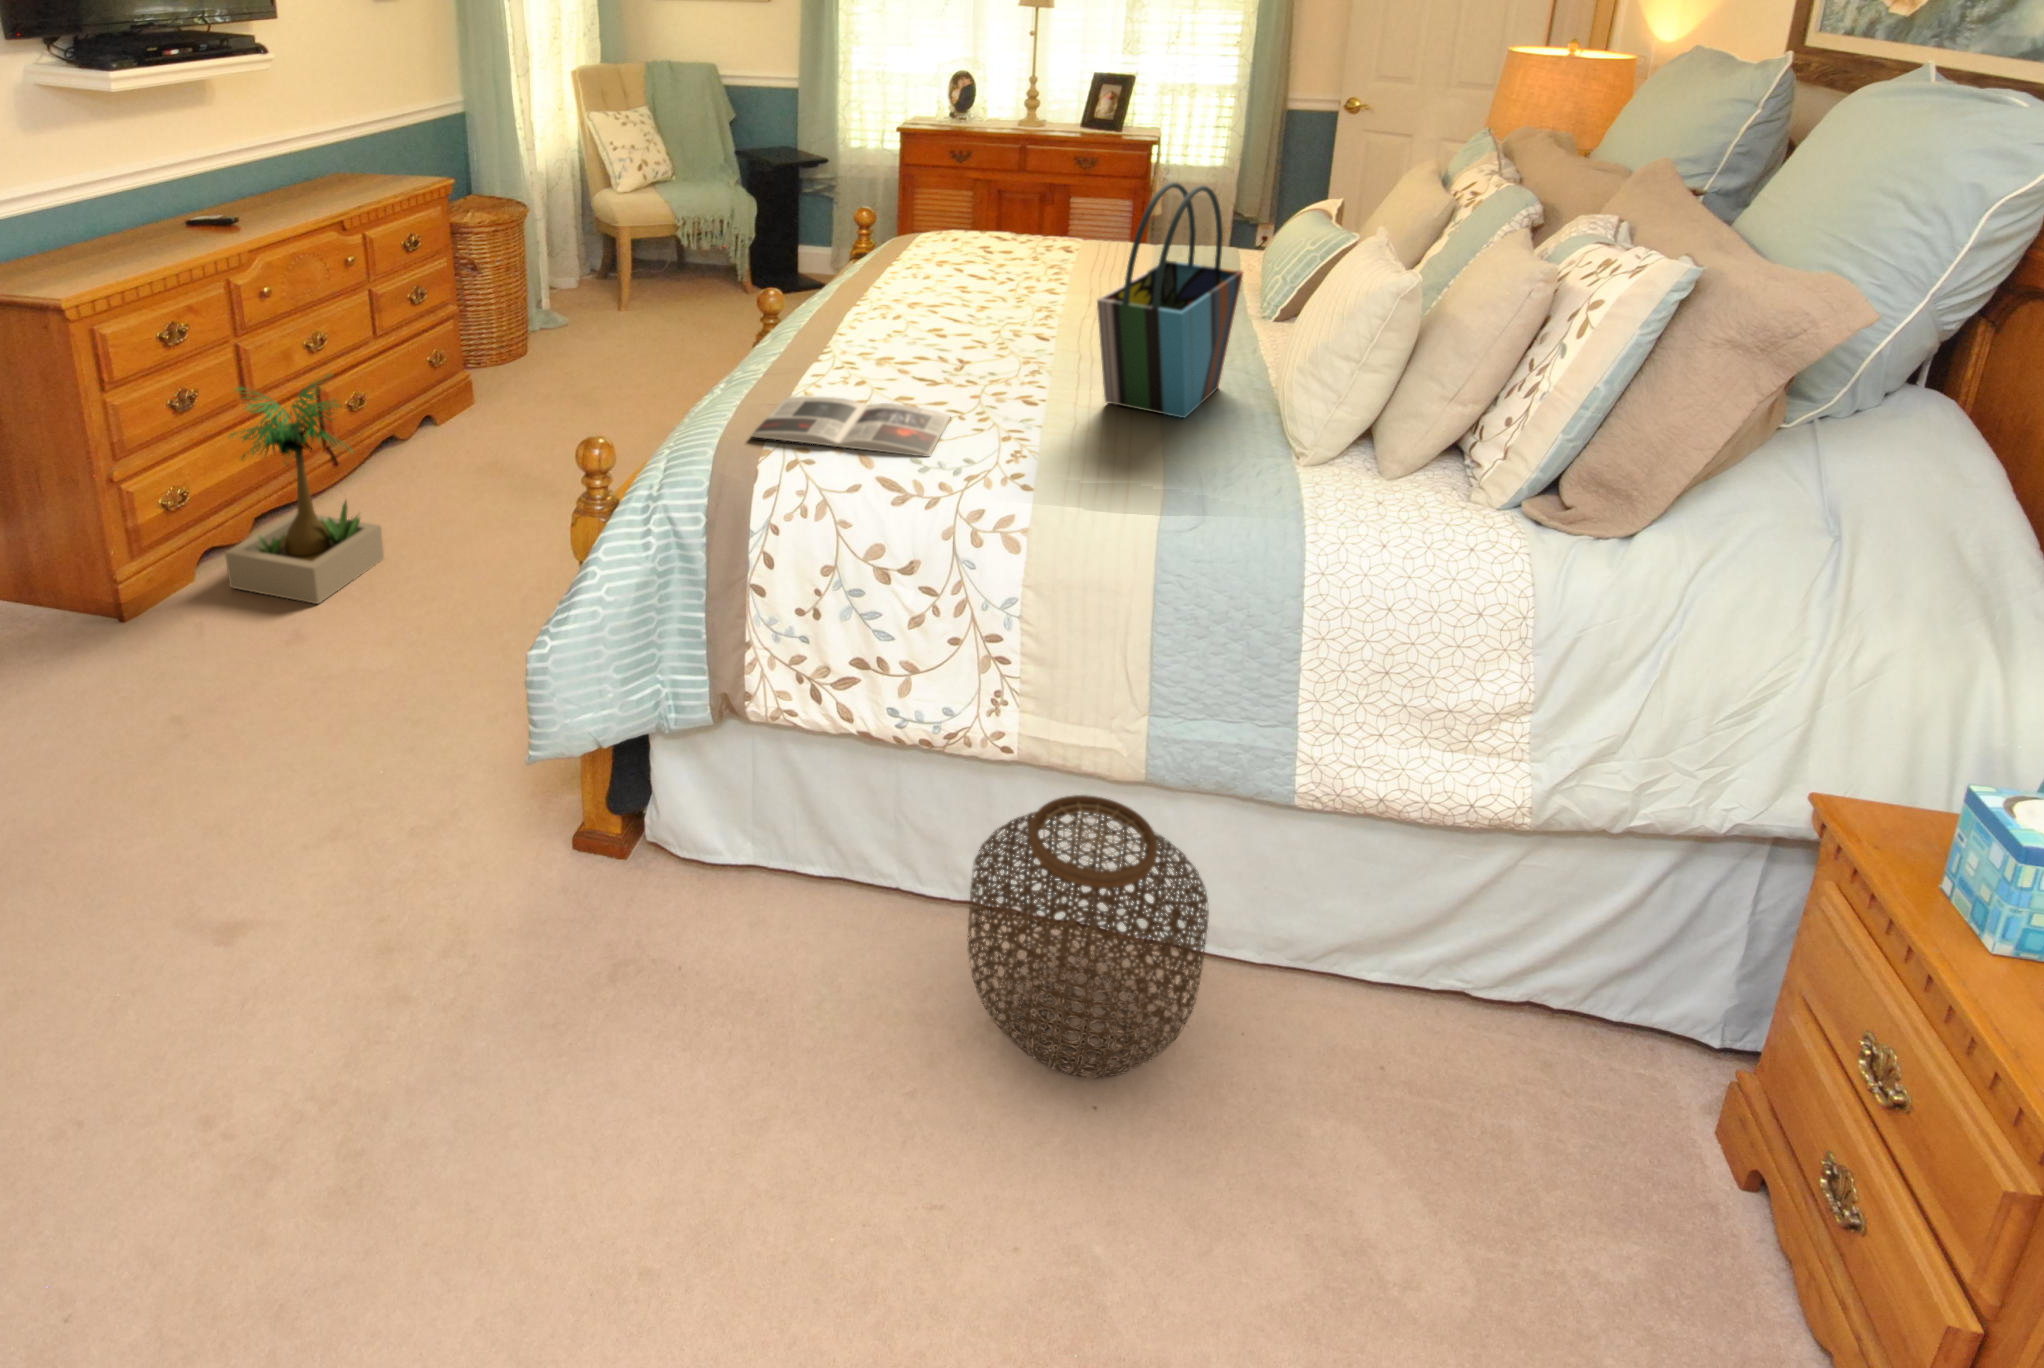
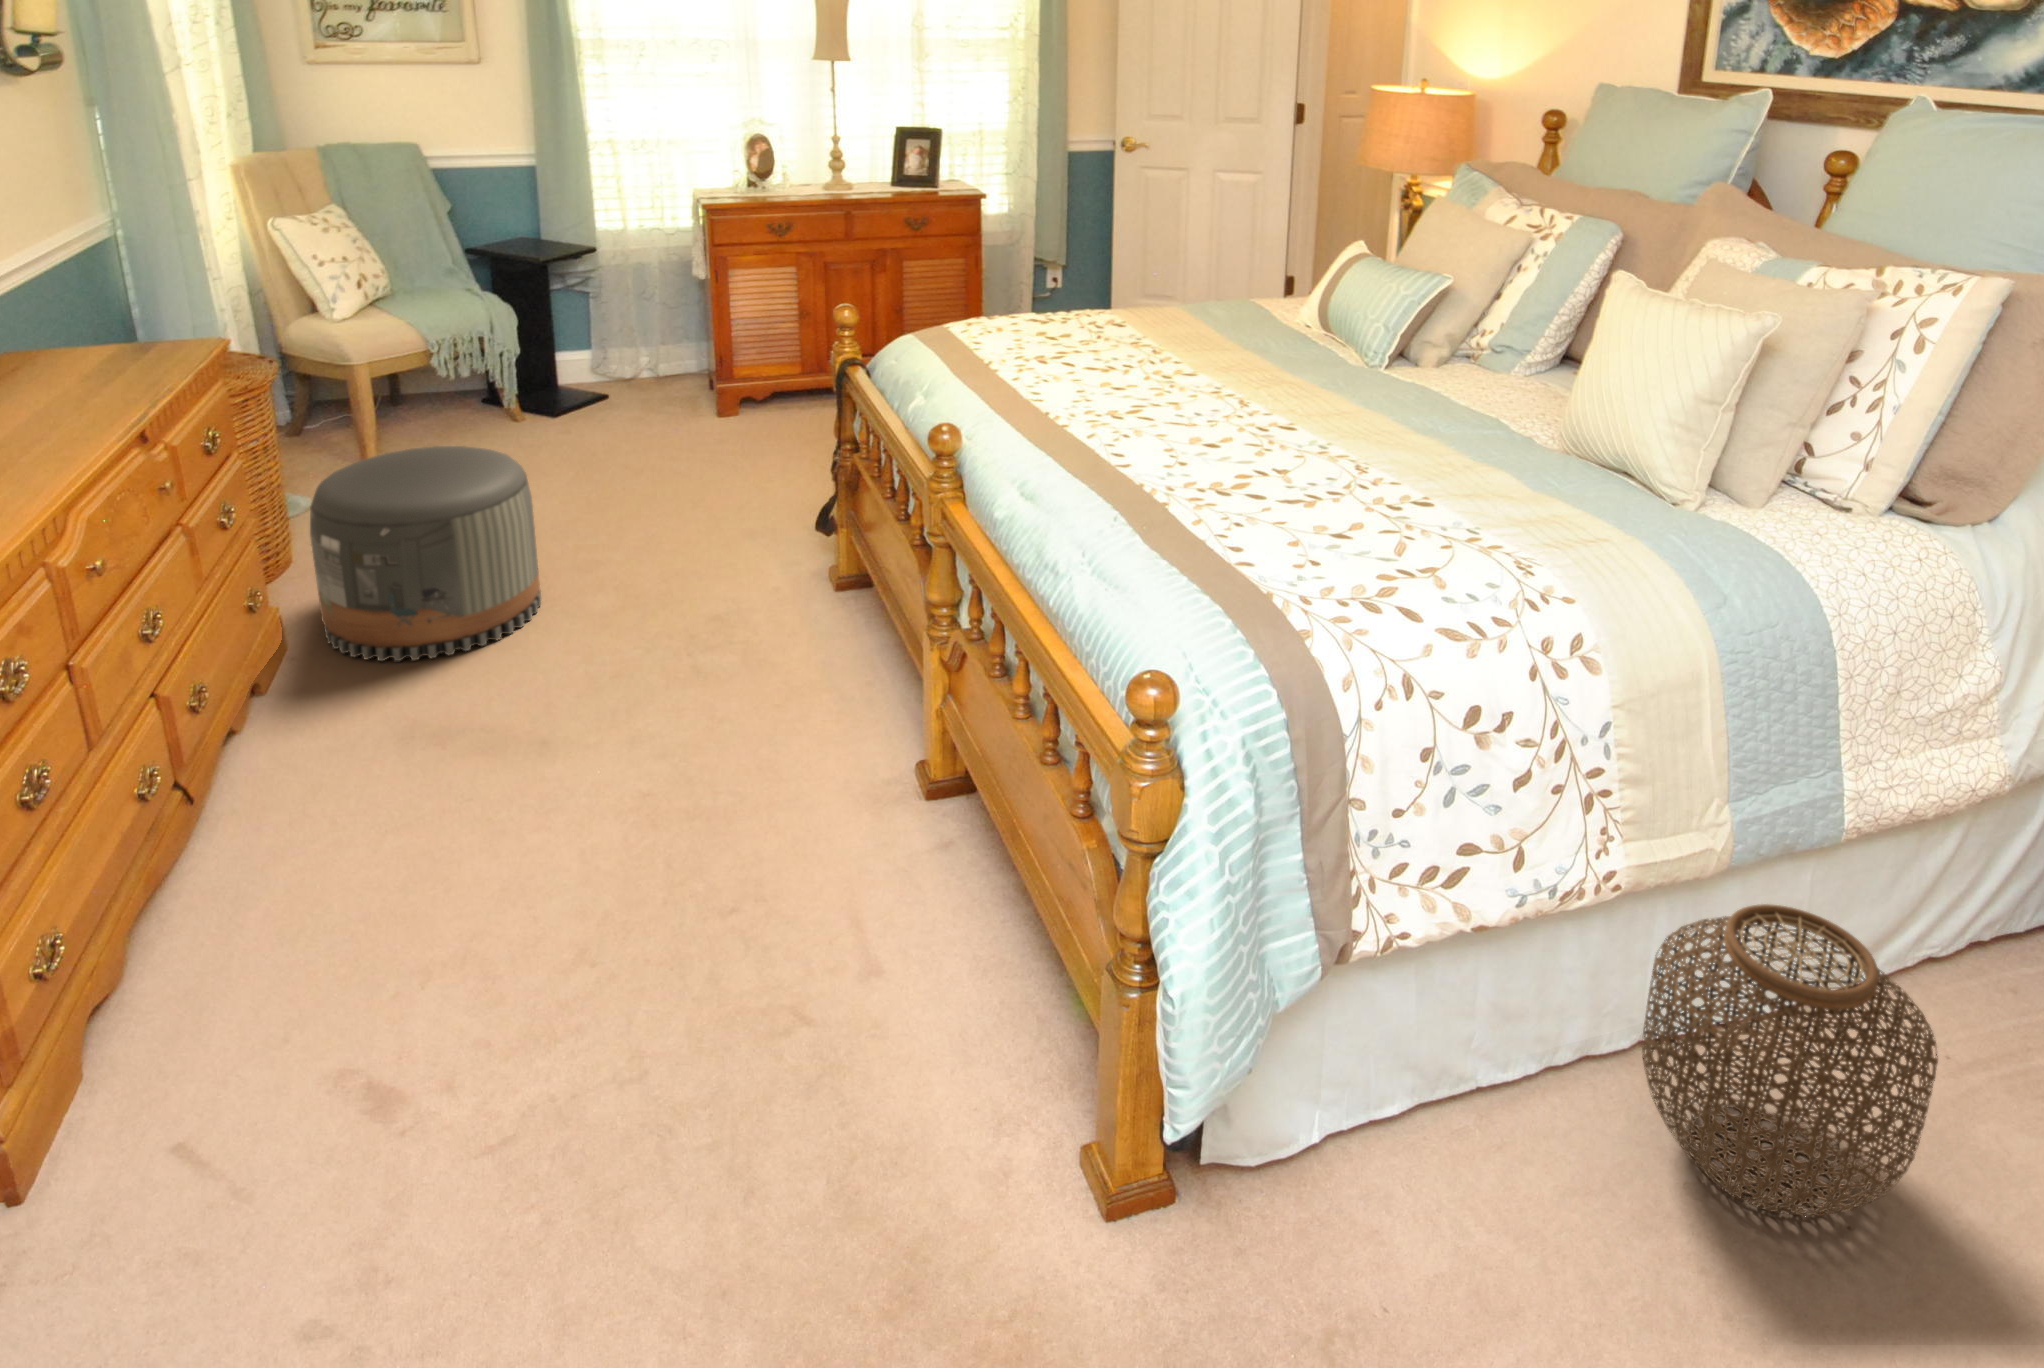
tote bag: present [1097,182,1243,419] -> none [1427,245,1586,486]
pouf: none [496,282,646,427] -> present [310,446,541,661]
potted plant: present [225,374,384,604] -> none [83,662,394,1069]
magazine: present [751,396,951,457] -> none [1183,532,1441,615]

